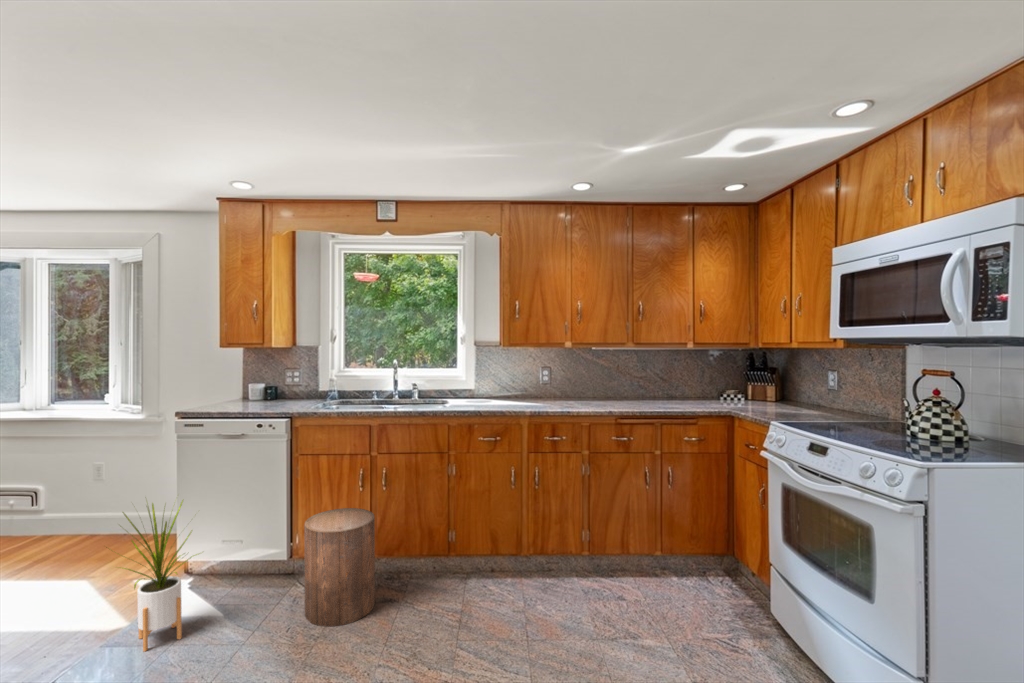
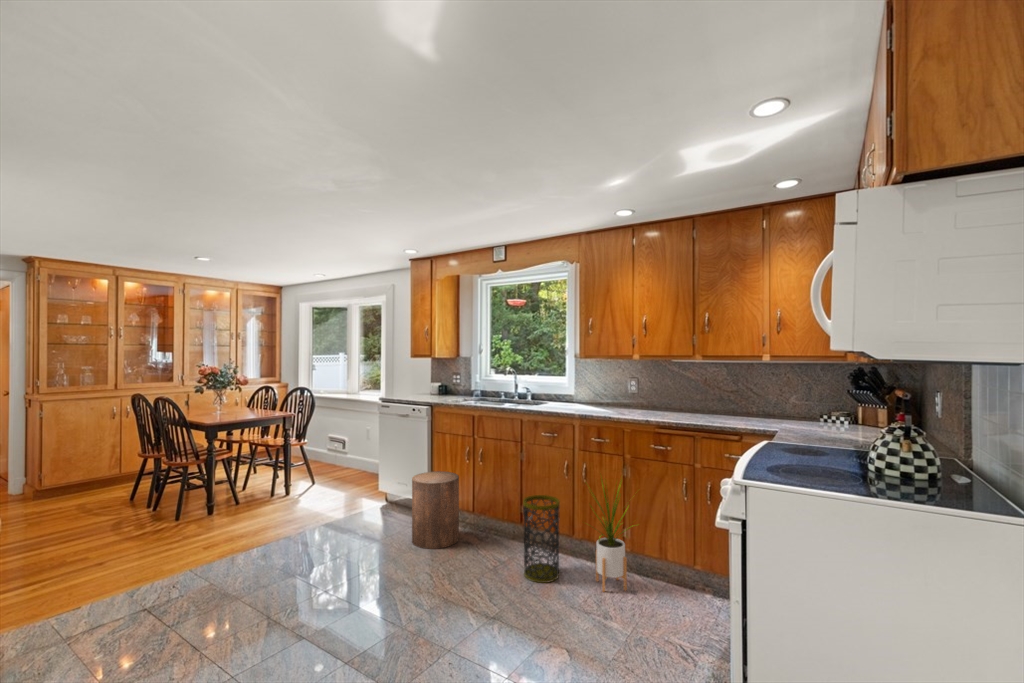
house plant: present [123,500,197,651] -> present [591,479,628,592]
trash can: none [500,512,544,621] -> present [523,495,560,583]

